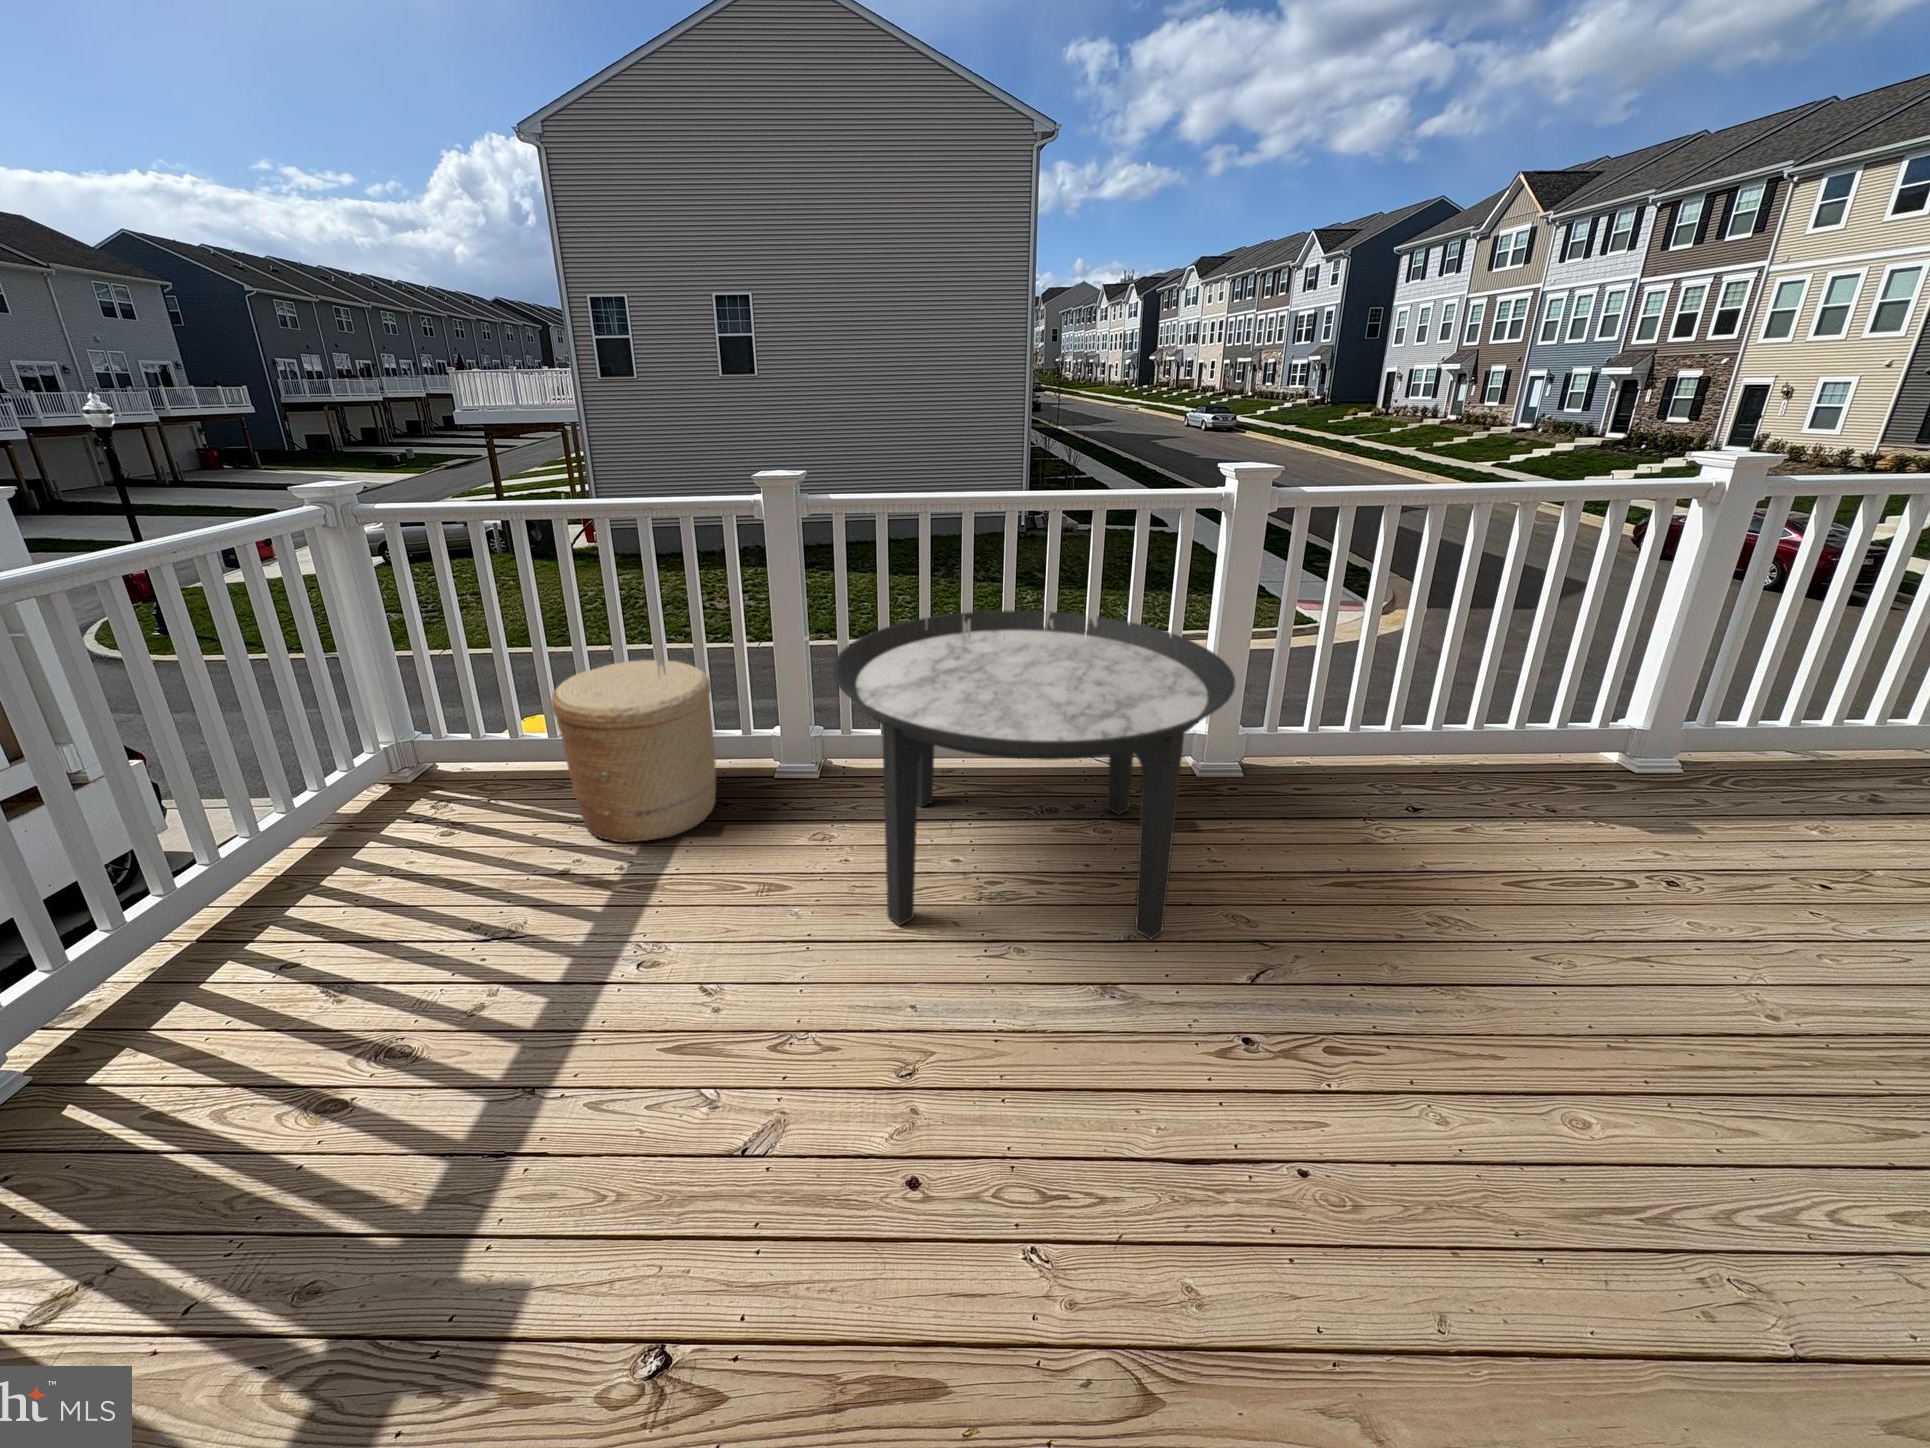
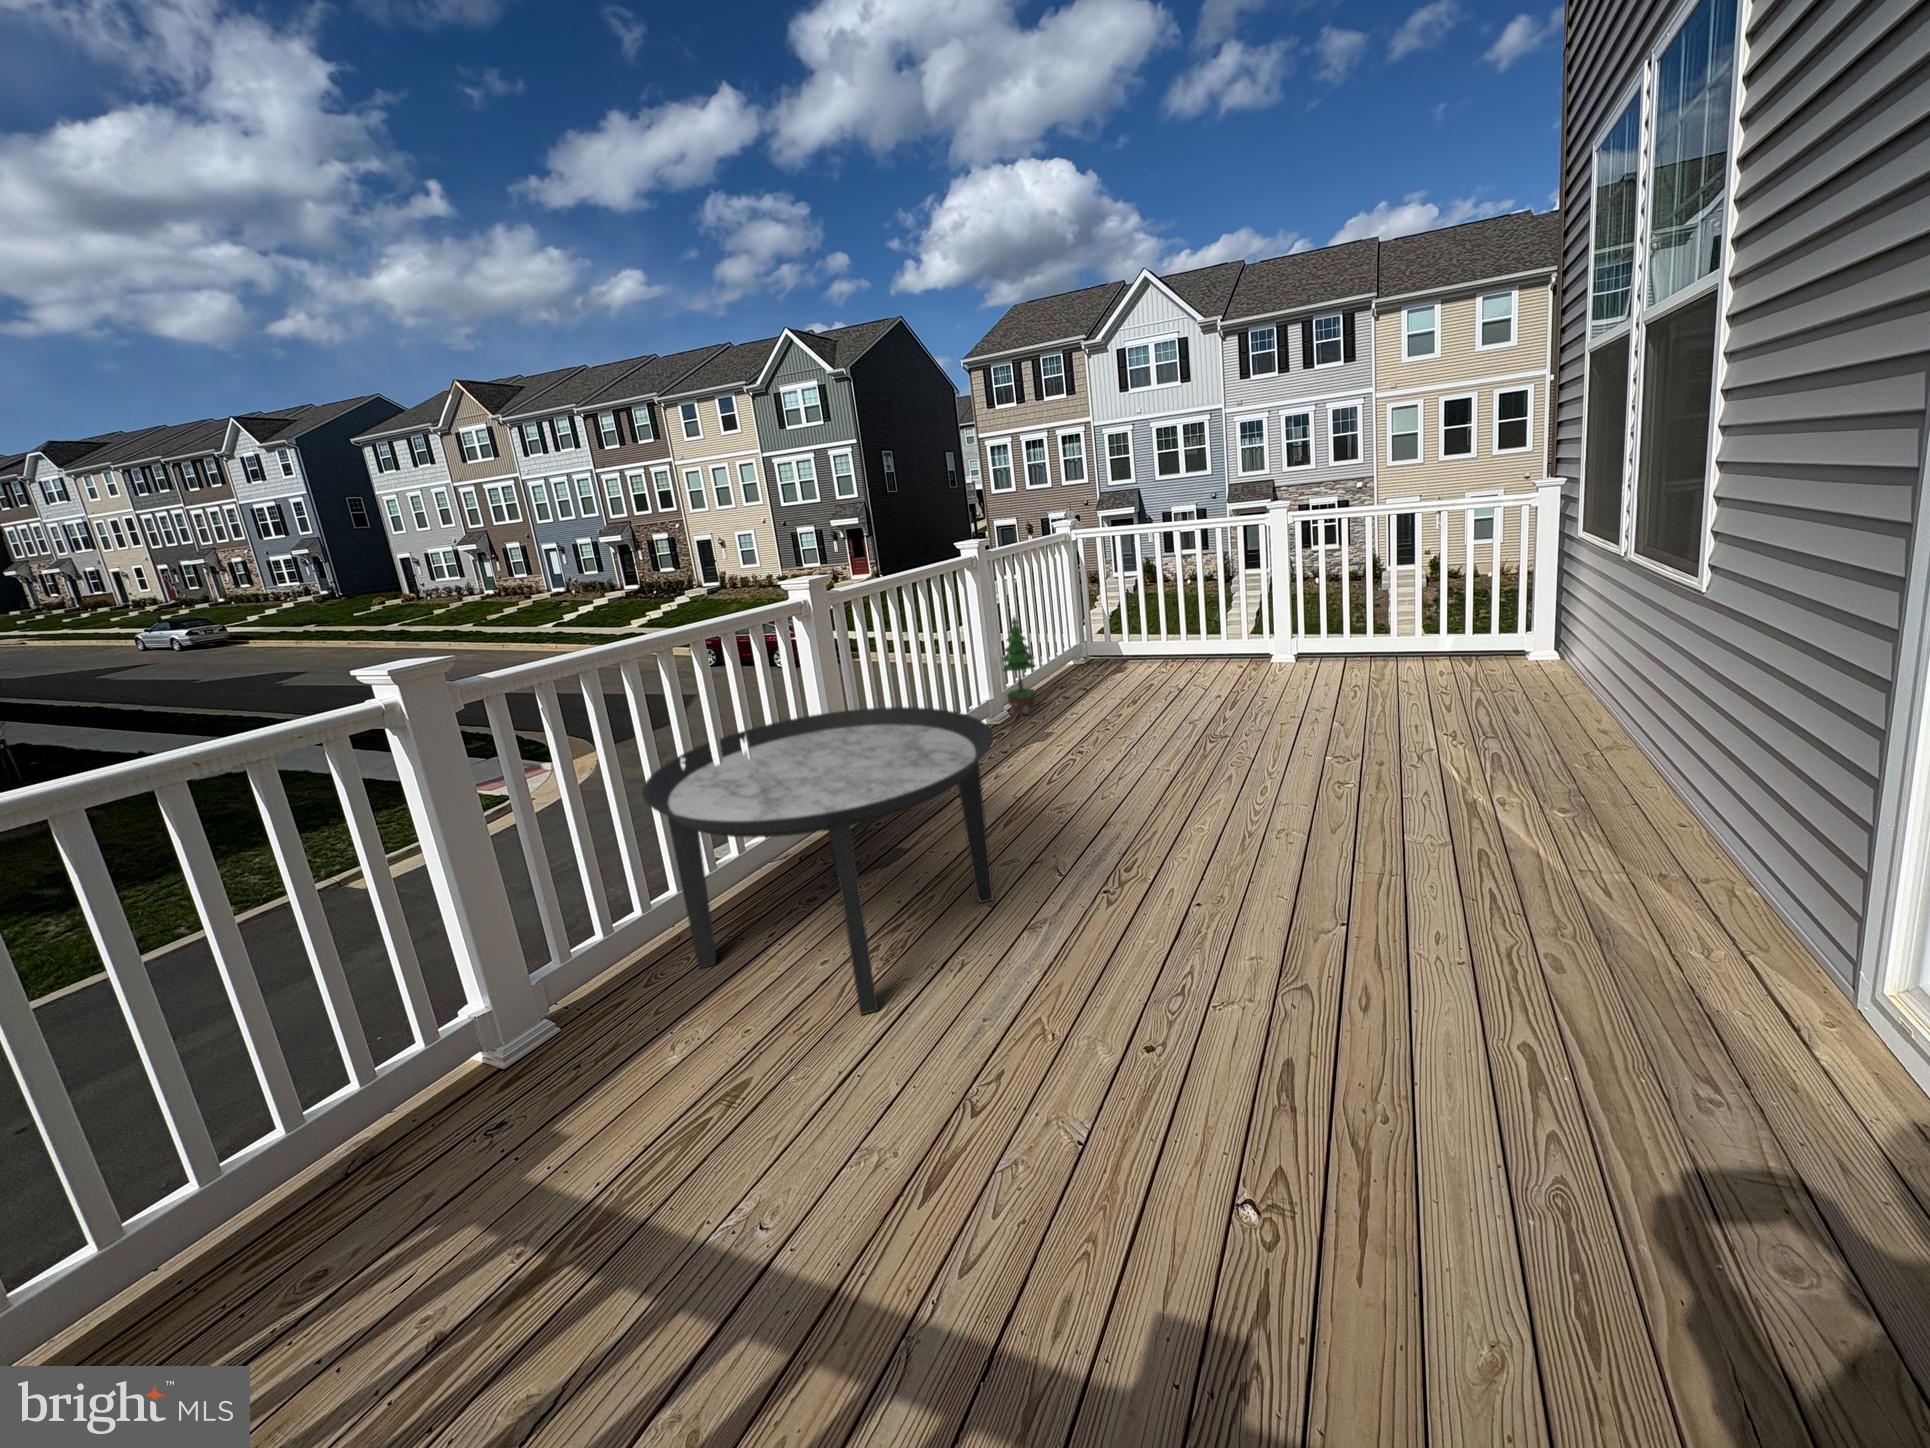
potted tree: none [1713,606,1820,791] -> present [1002,617,1036,715]
woven basket: present [552,660,716,843] -> none [194,955,529,1292]

